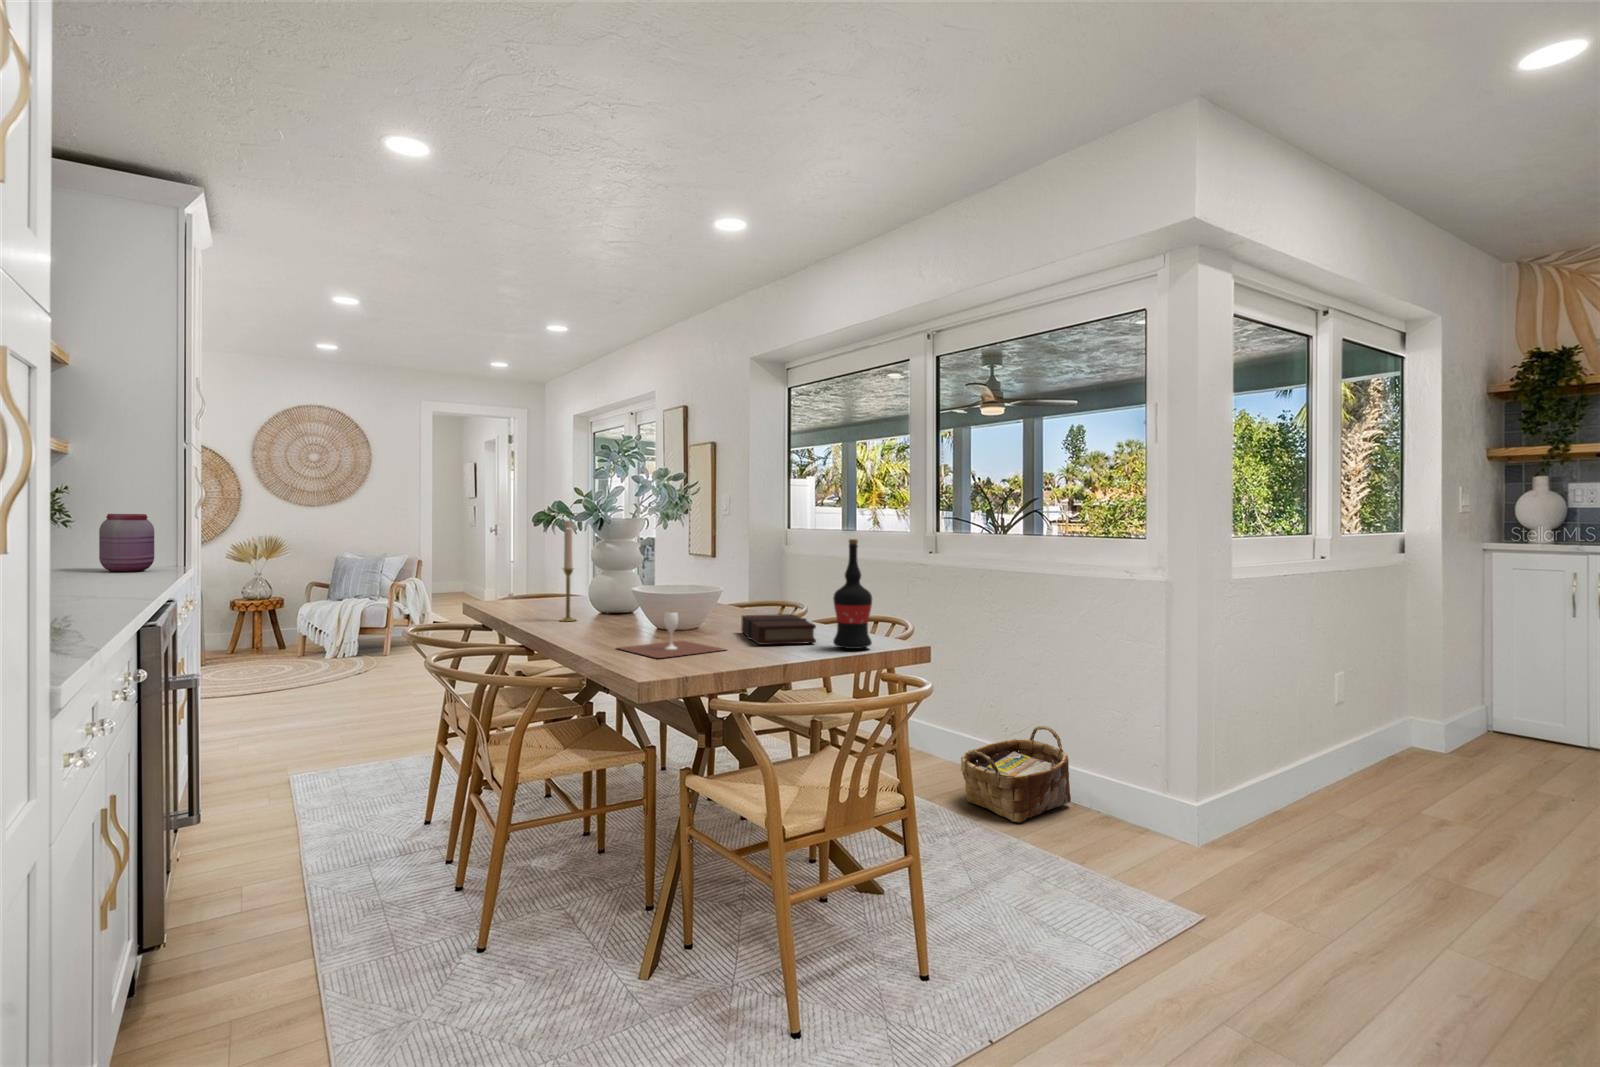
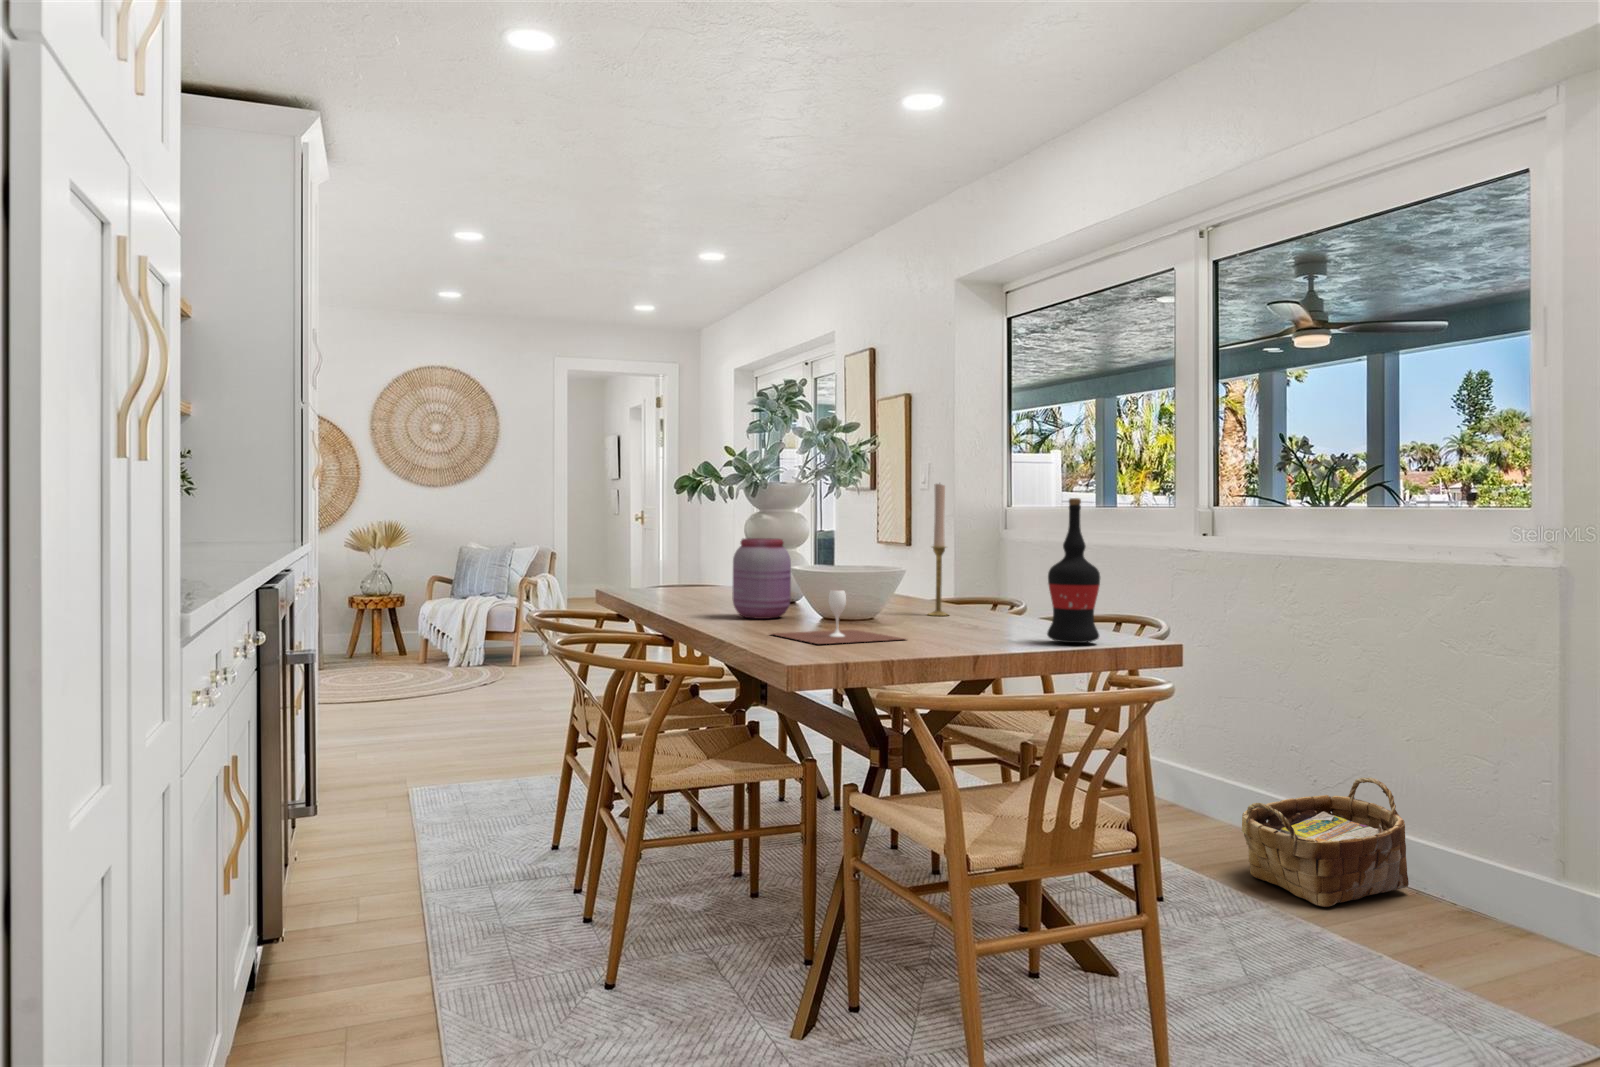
jar: present [99,514,154,572] -> present [732,538,791,619]
candlestick: present [561,521,575,621] -> present [929,484,948,616]
book: present [741,614,816,645] -> none [931,602,1025,636]

